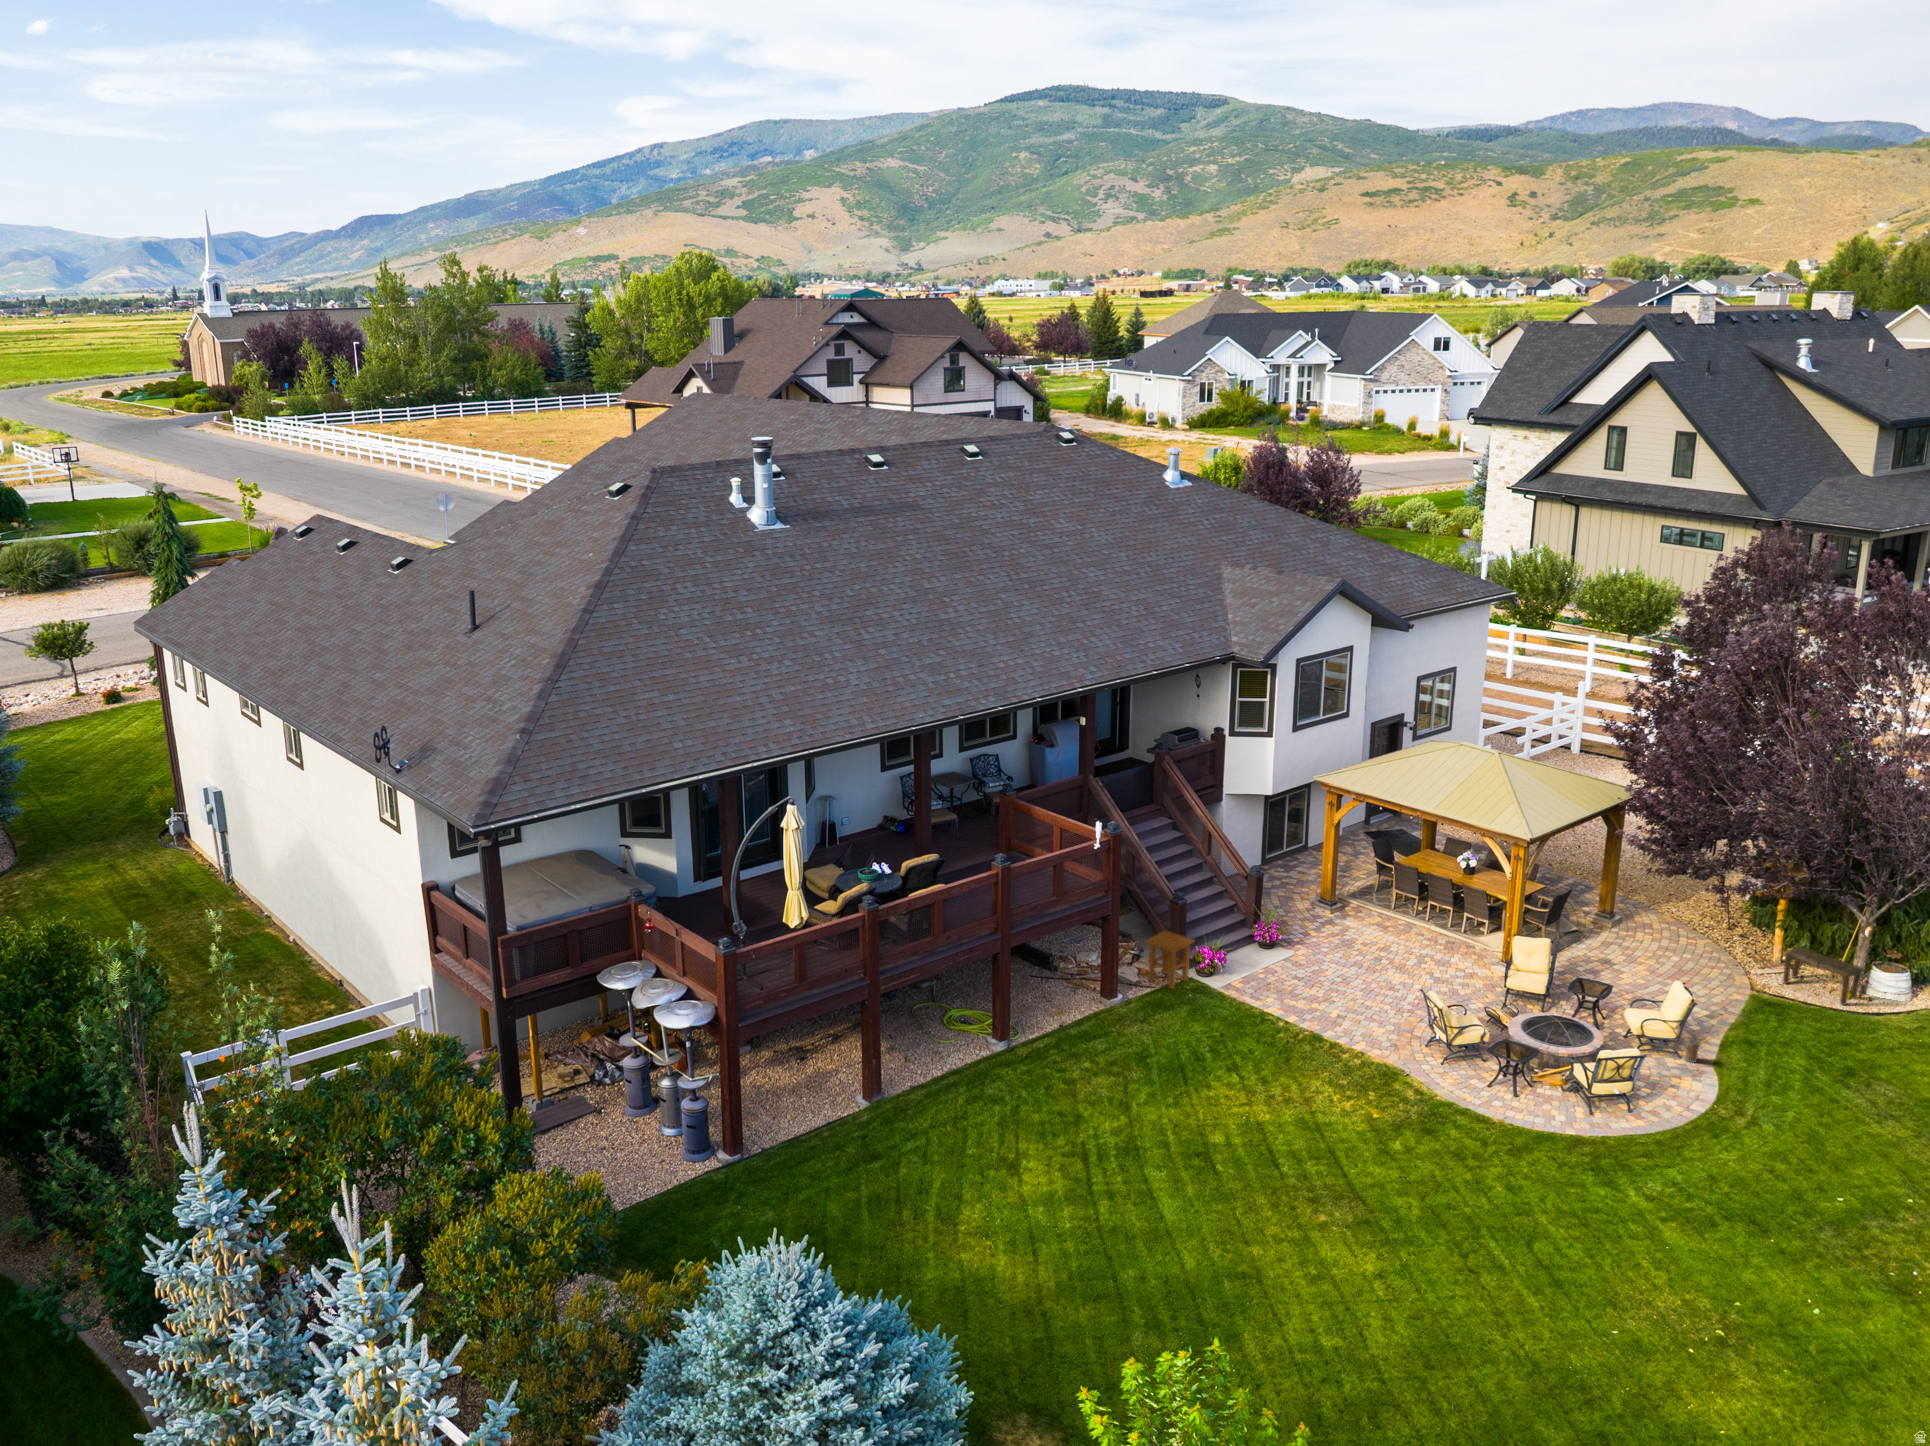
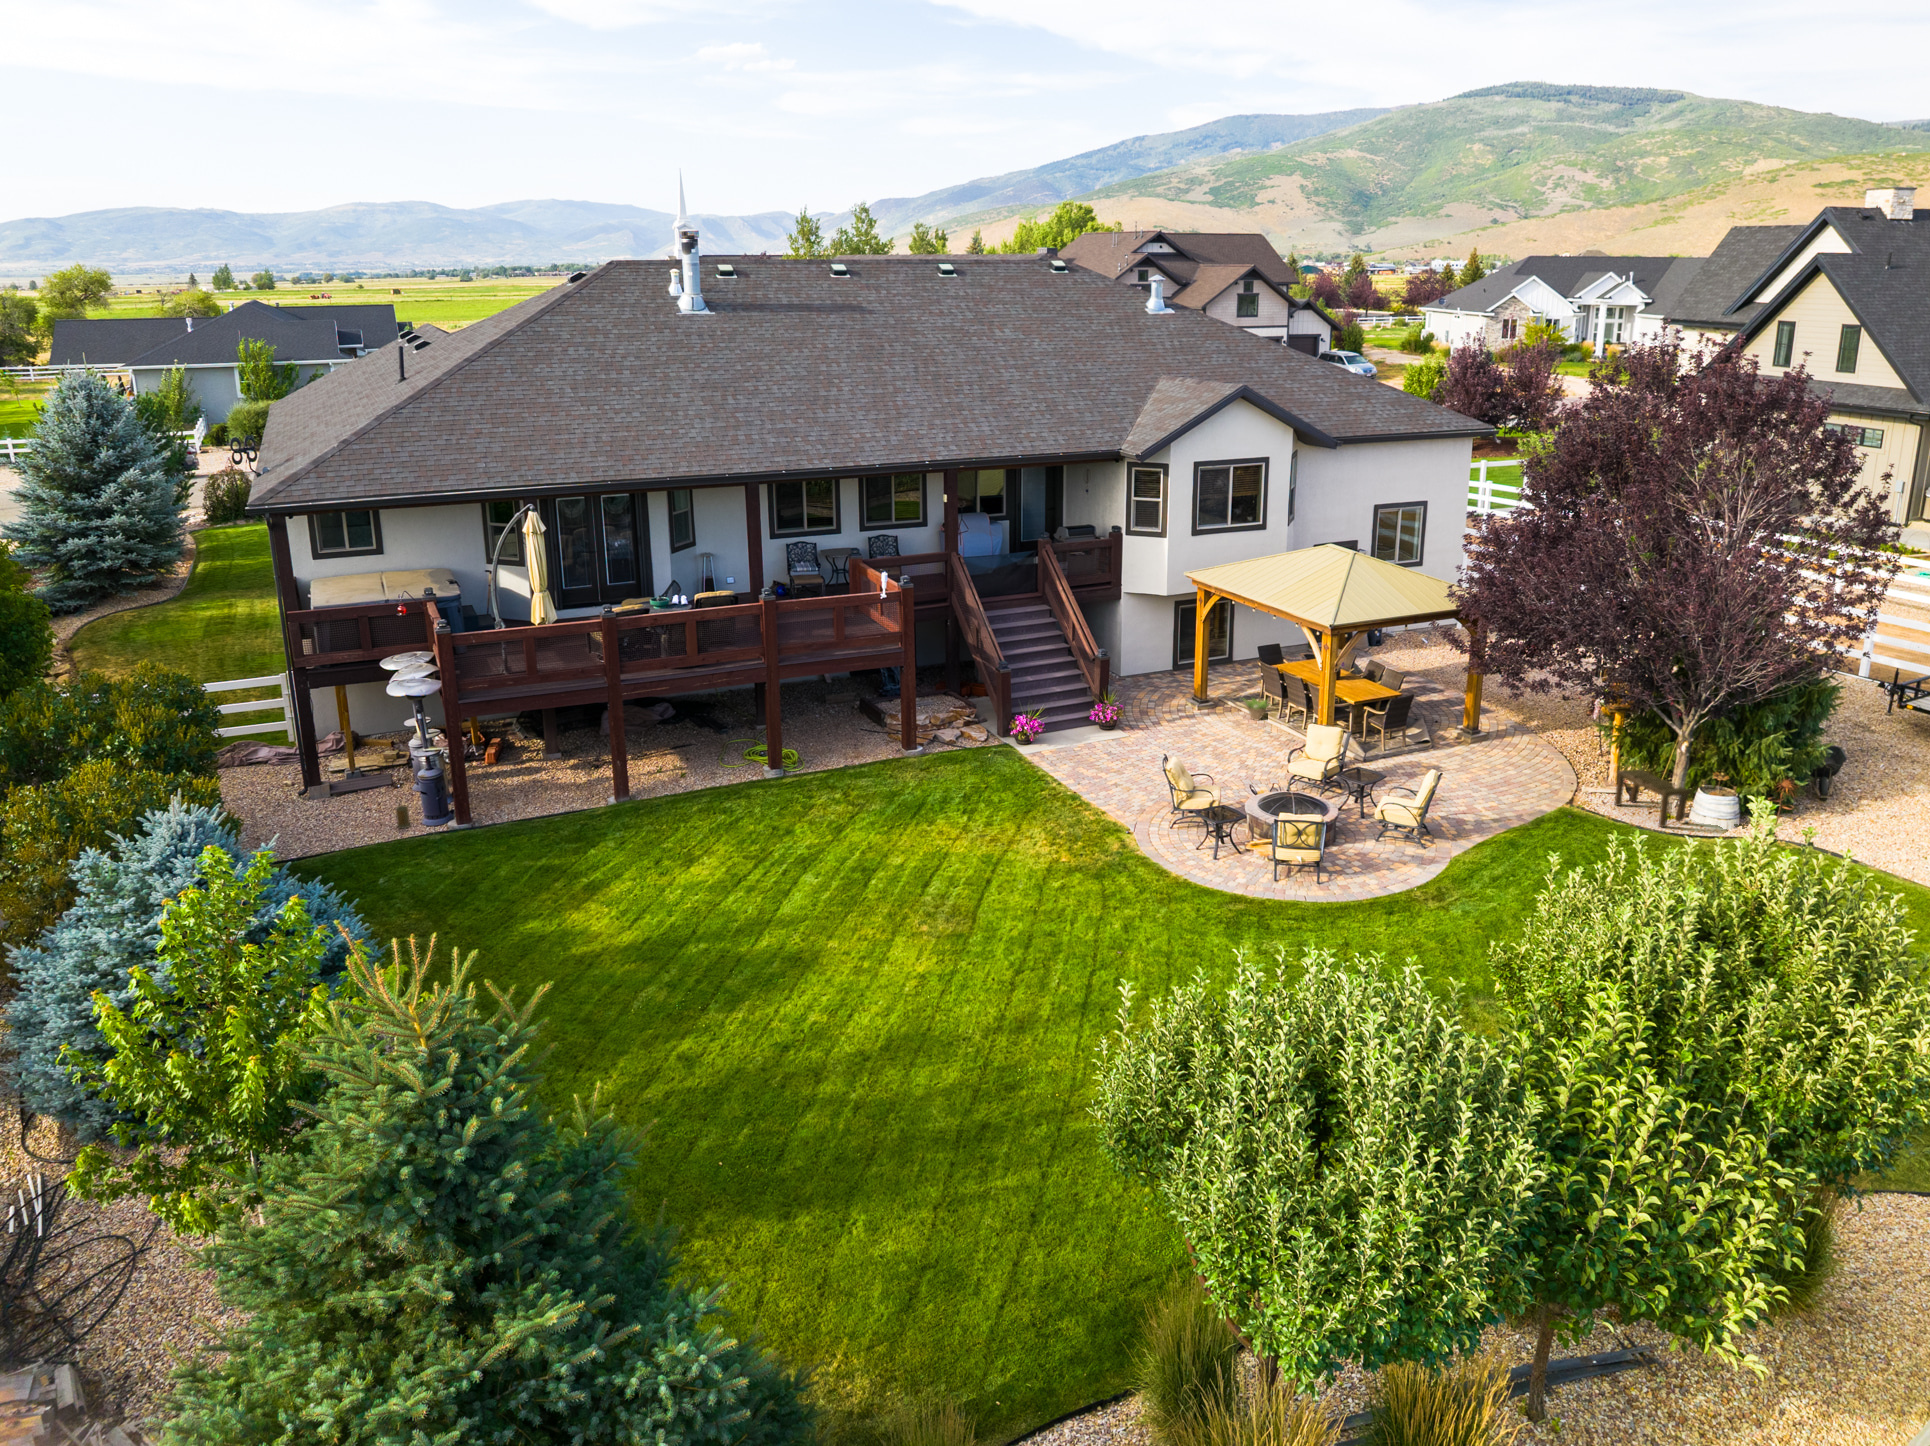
decorative plant: none [1367,891,1405,916] -> present [1242,698,1269,720]
side table: present [1145,931,1194,989] -> none [964,699,1012,752]
watering can: present [1685,1037,1700,1063] -> present [396,798,410,829]

